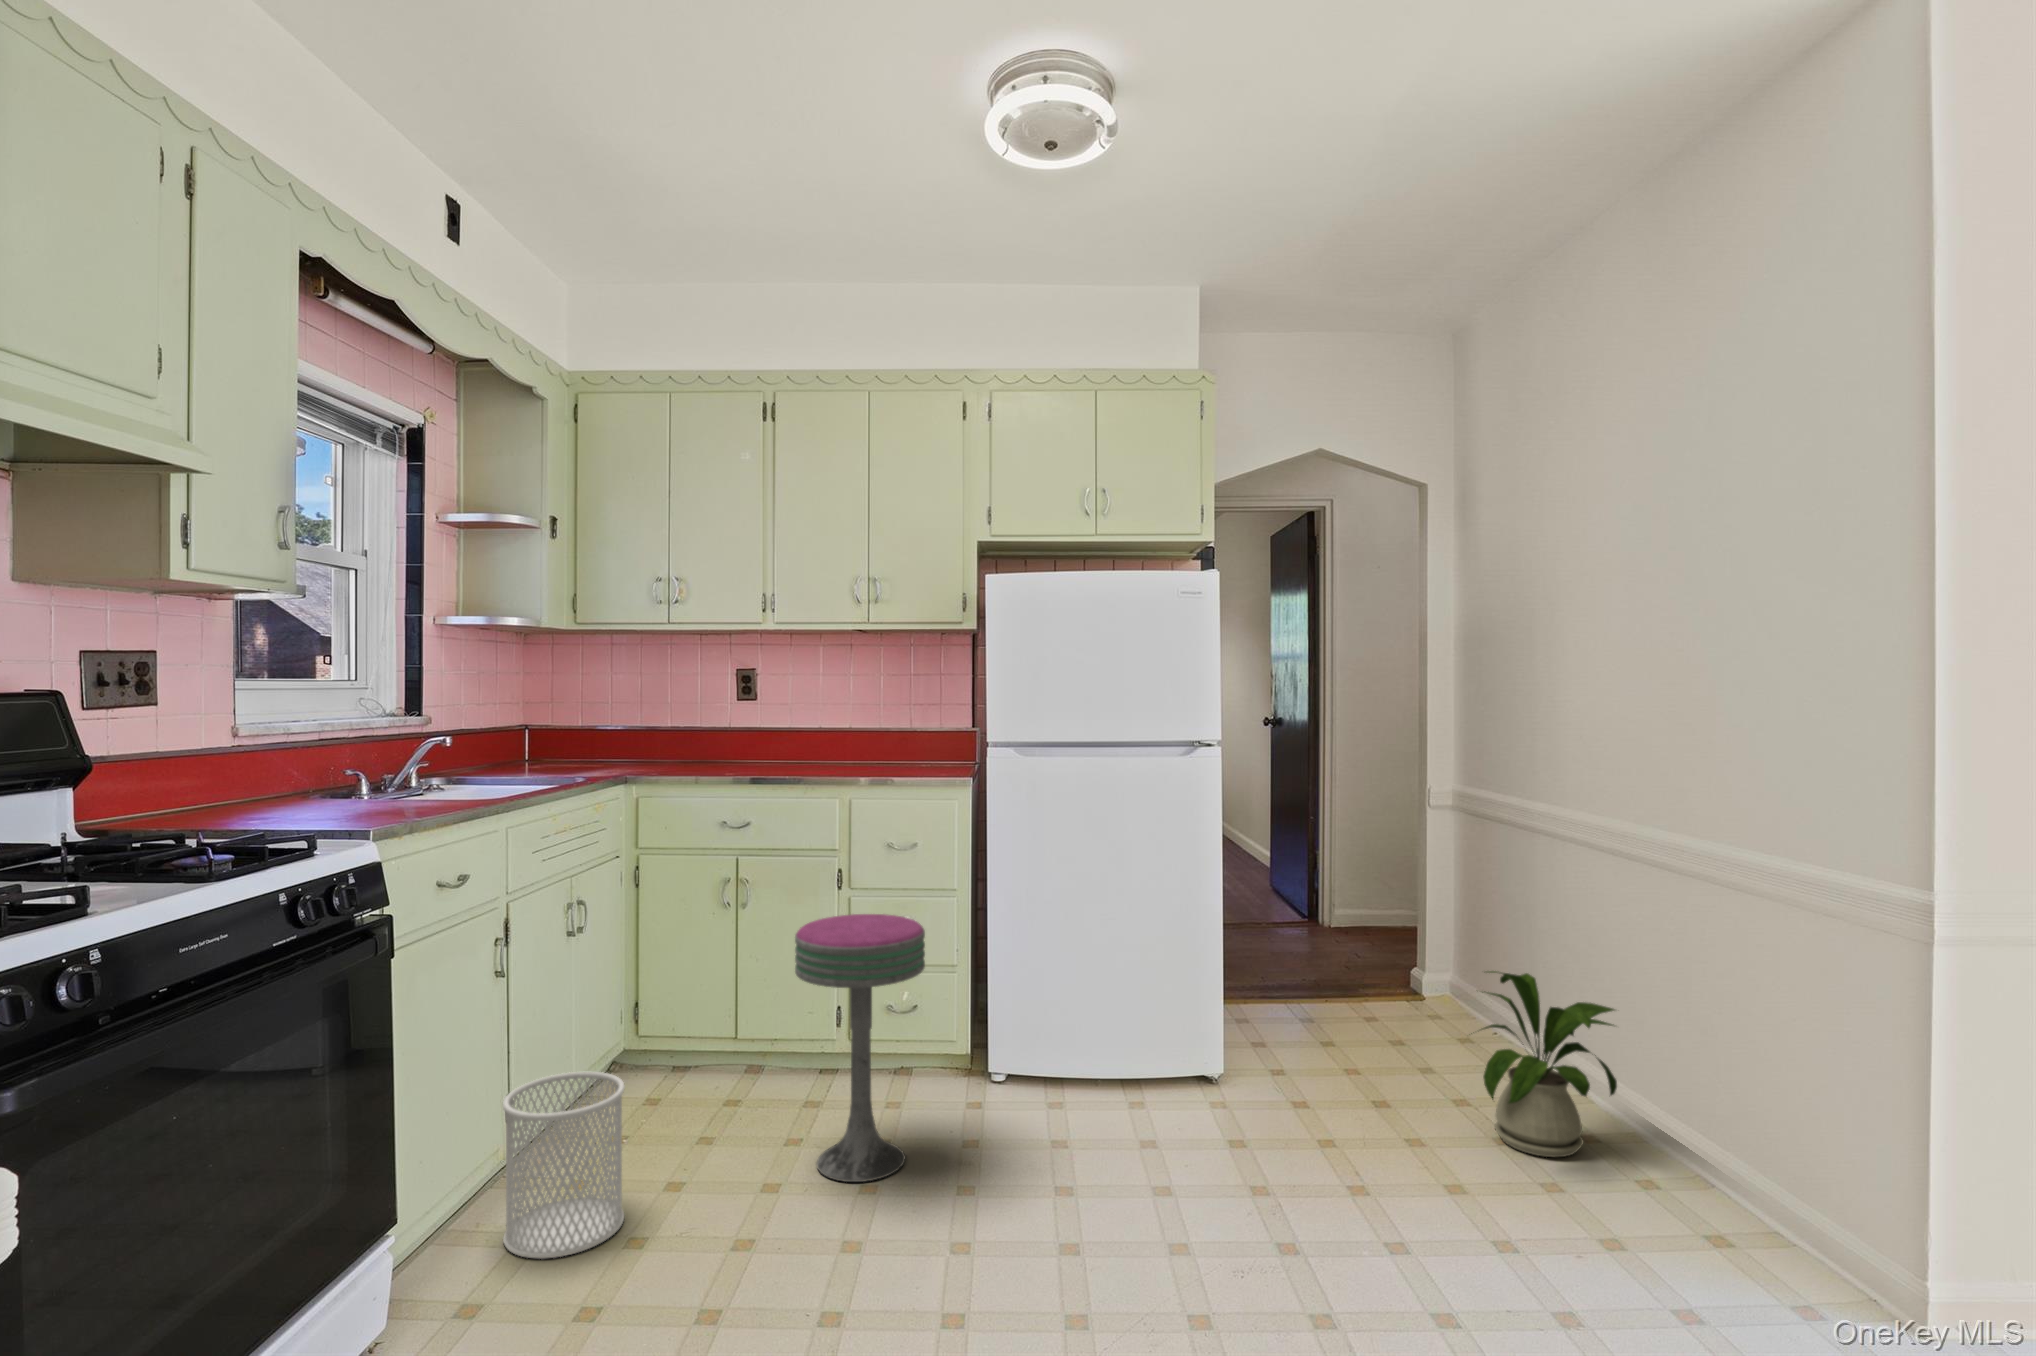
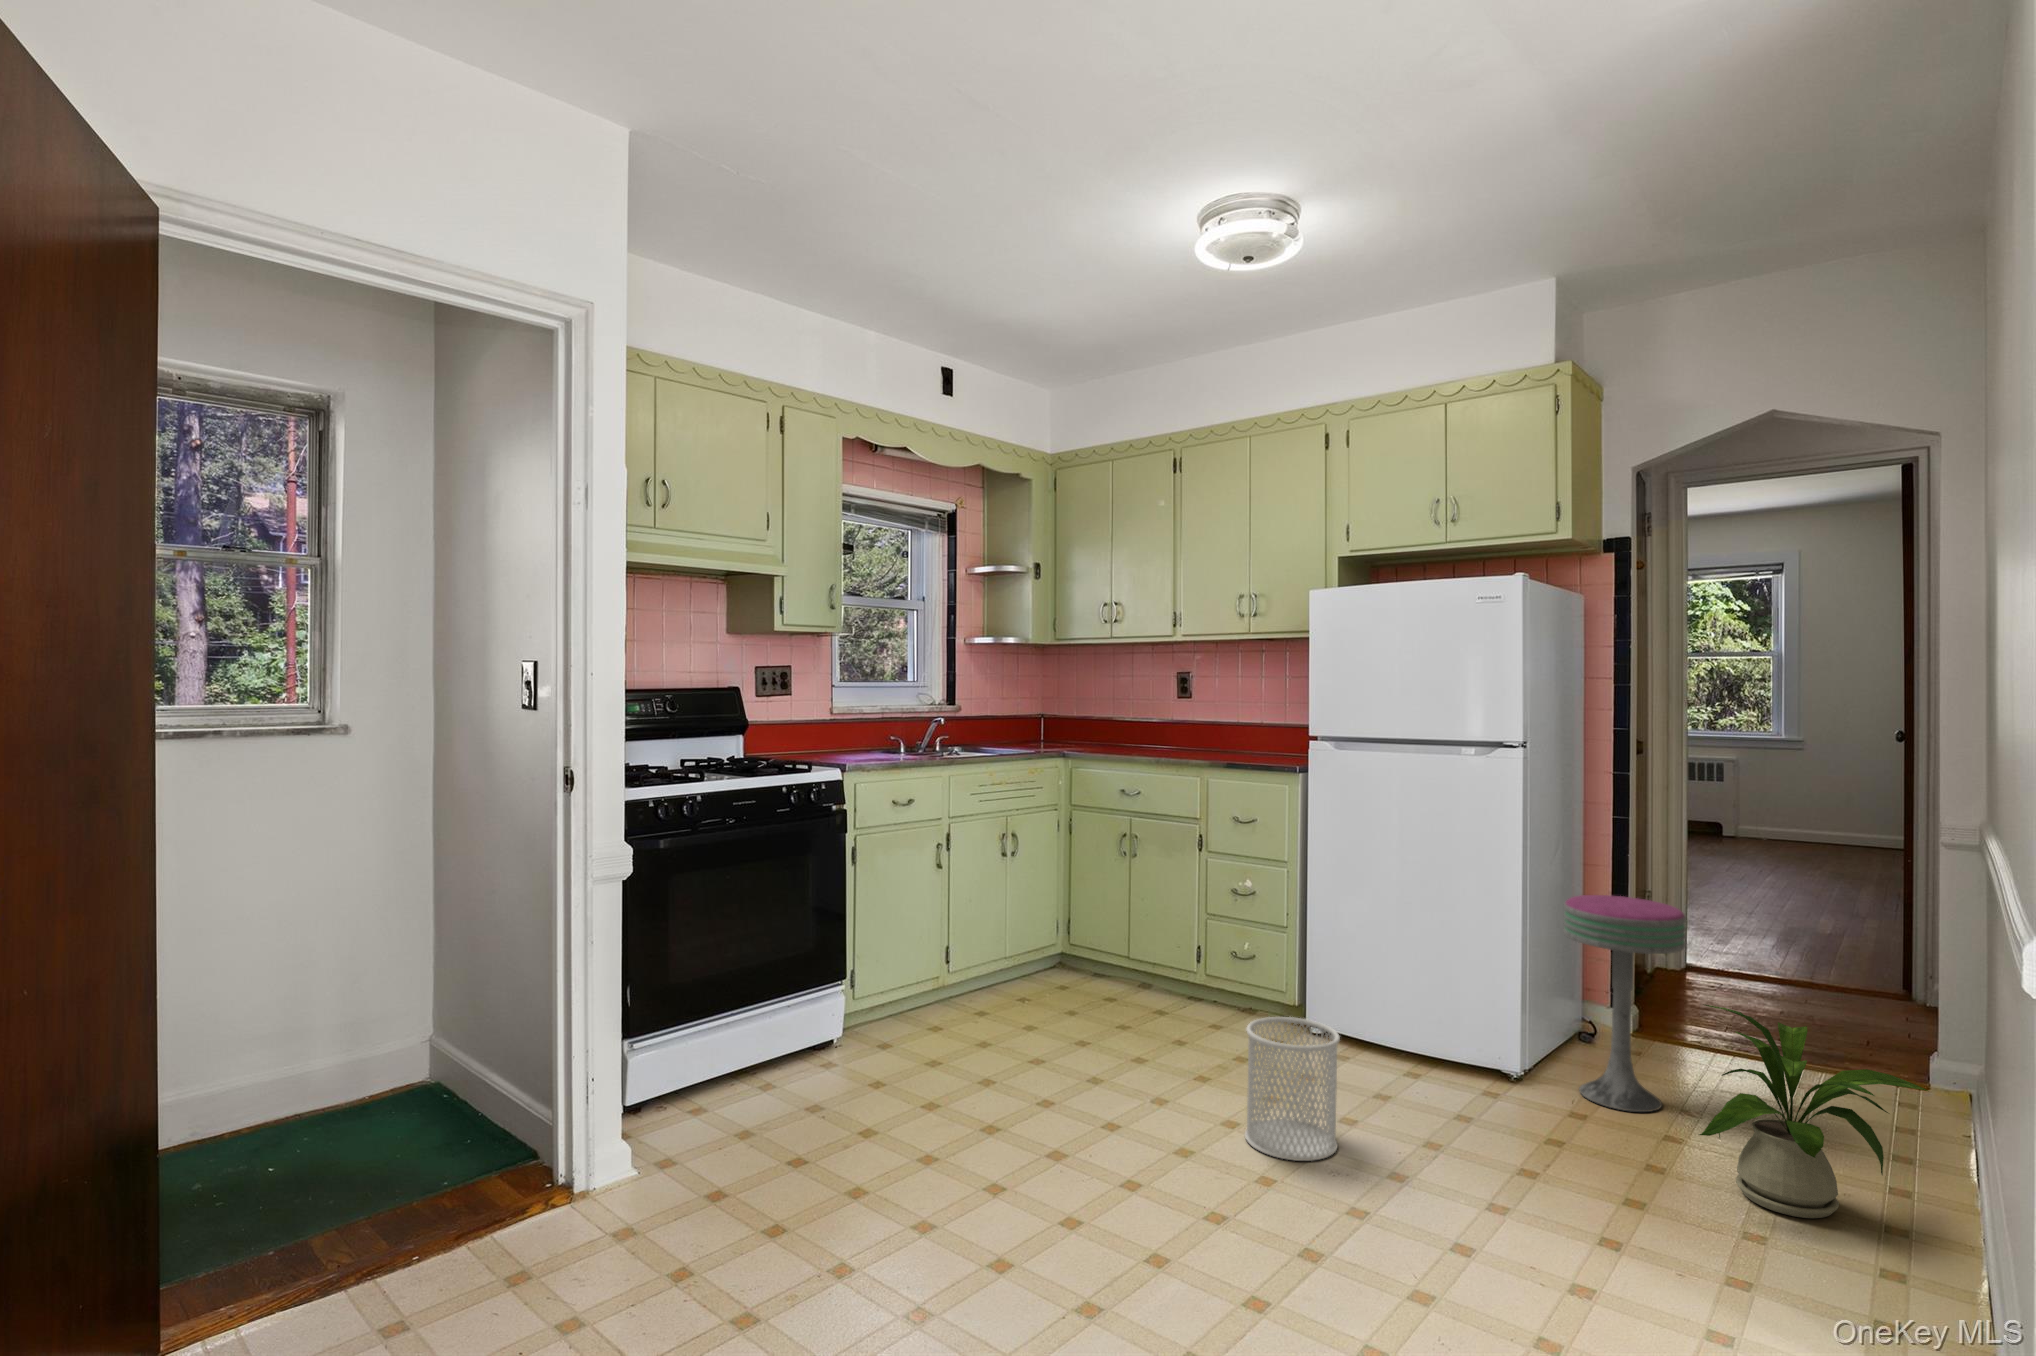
bar stool: present [795,914,925,1182] -> present [1564,895,1686,1112]
wastebasket: present [503,1071,625,1259] -> present [1245,1017,1340,1161]

